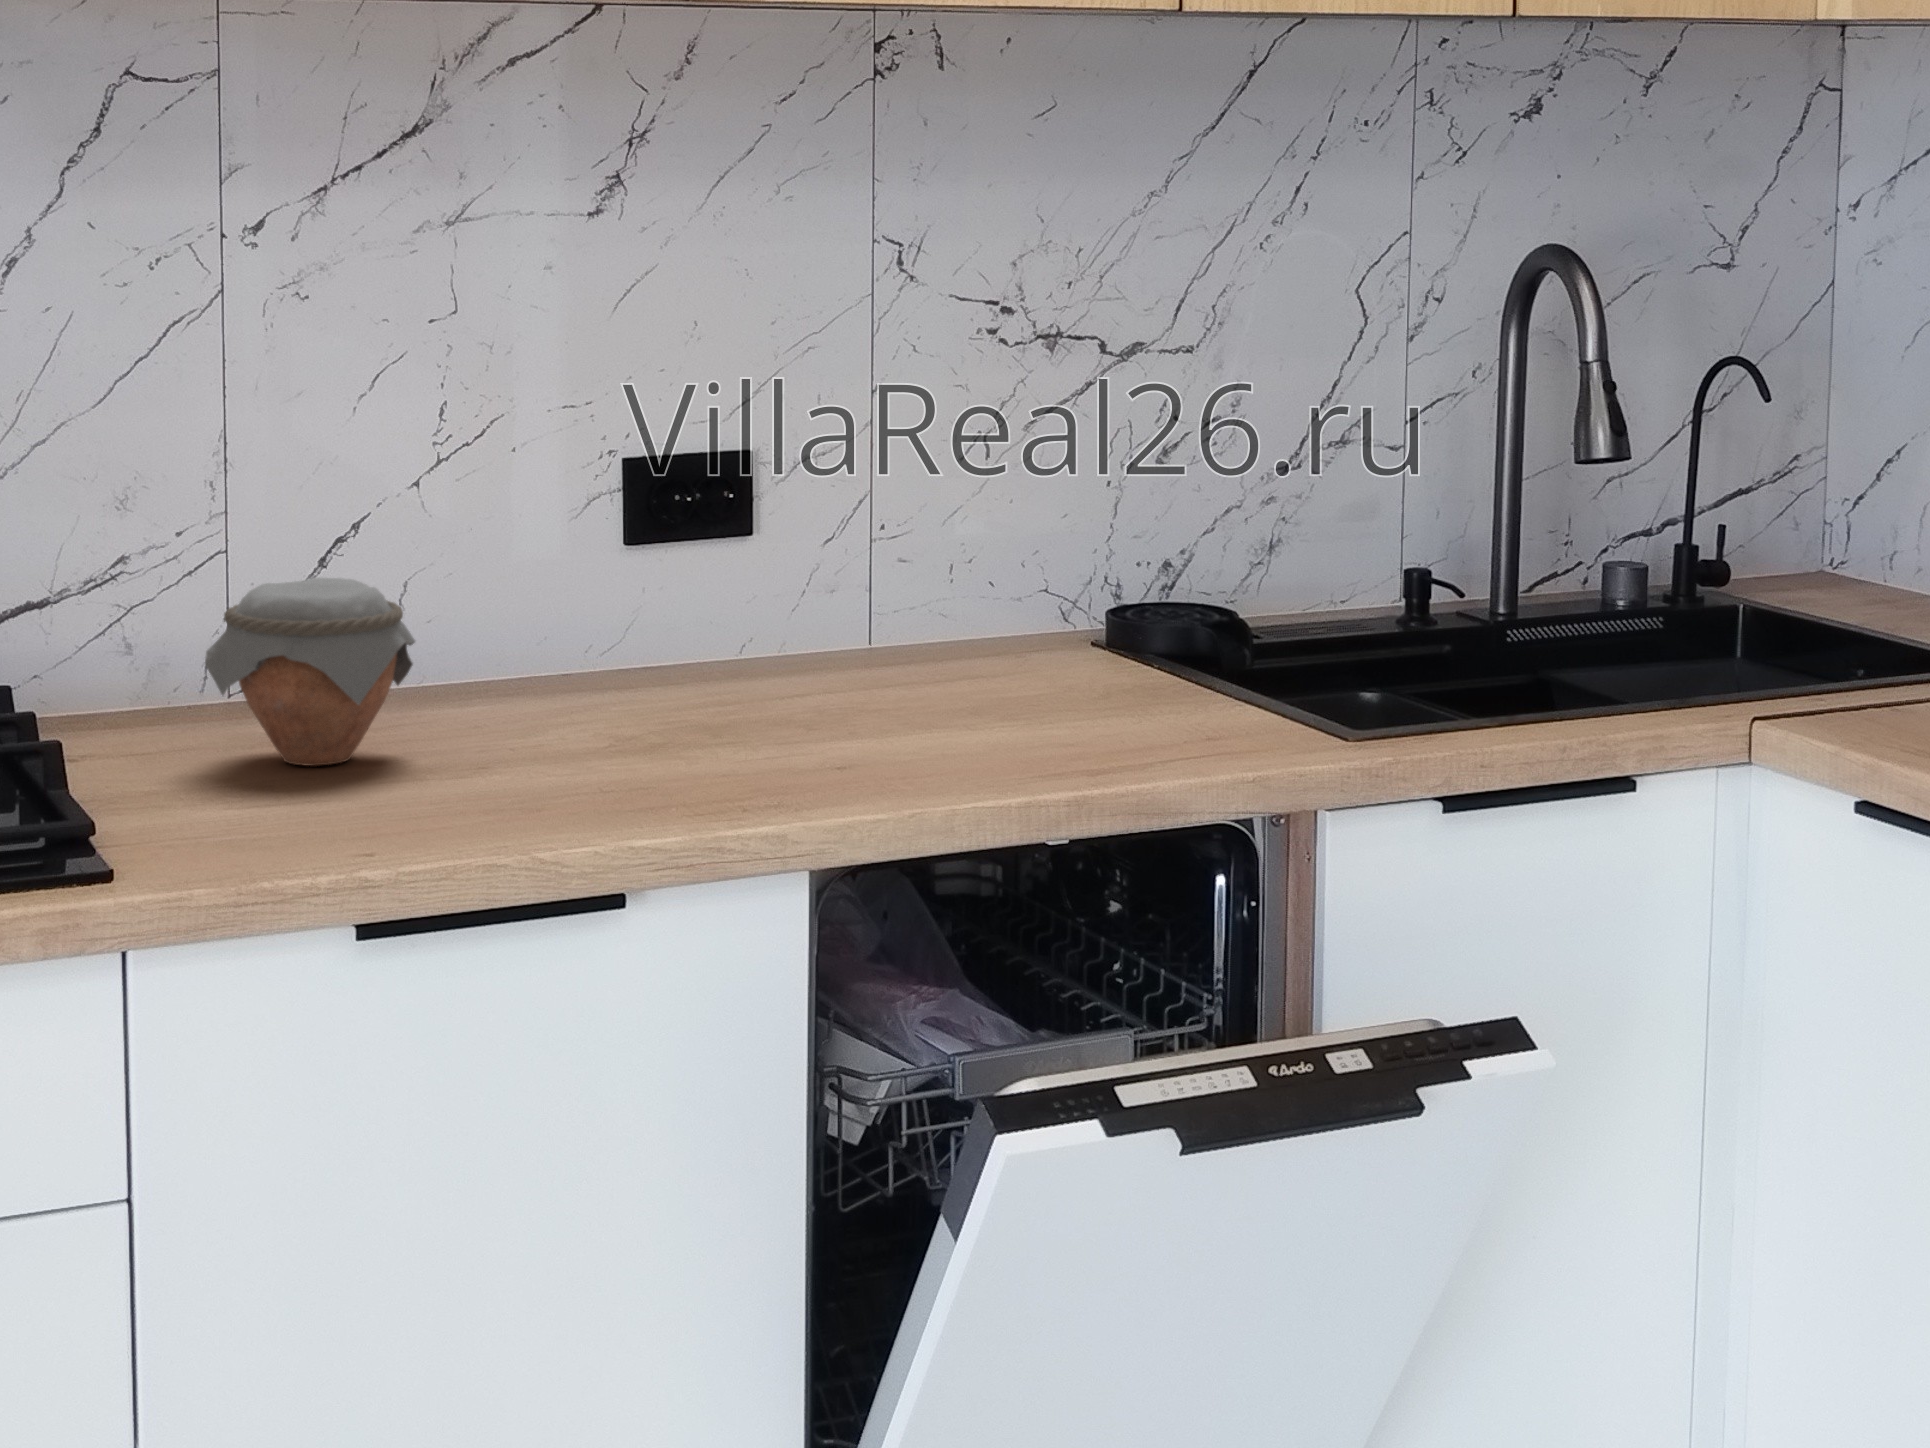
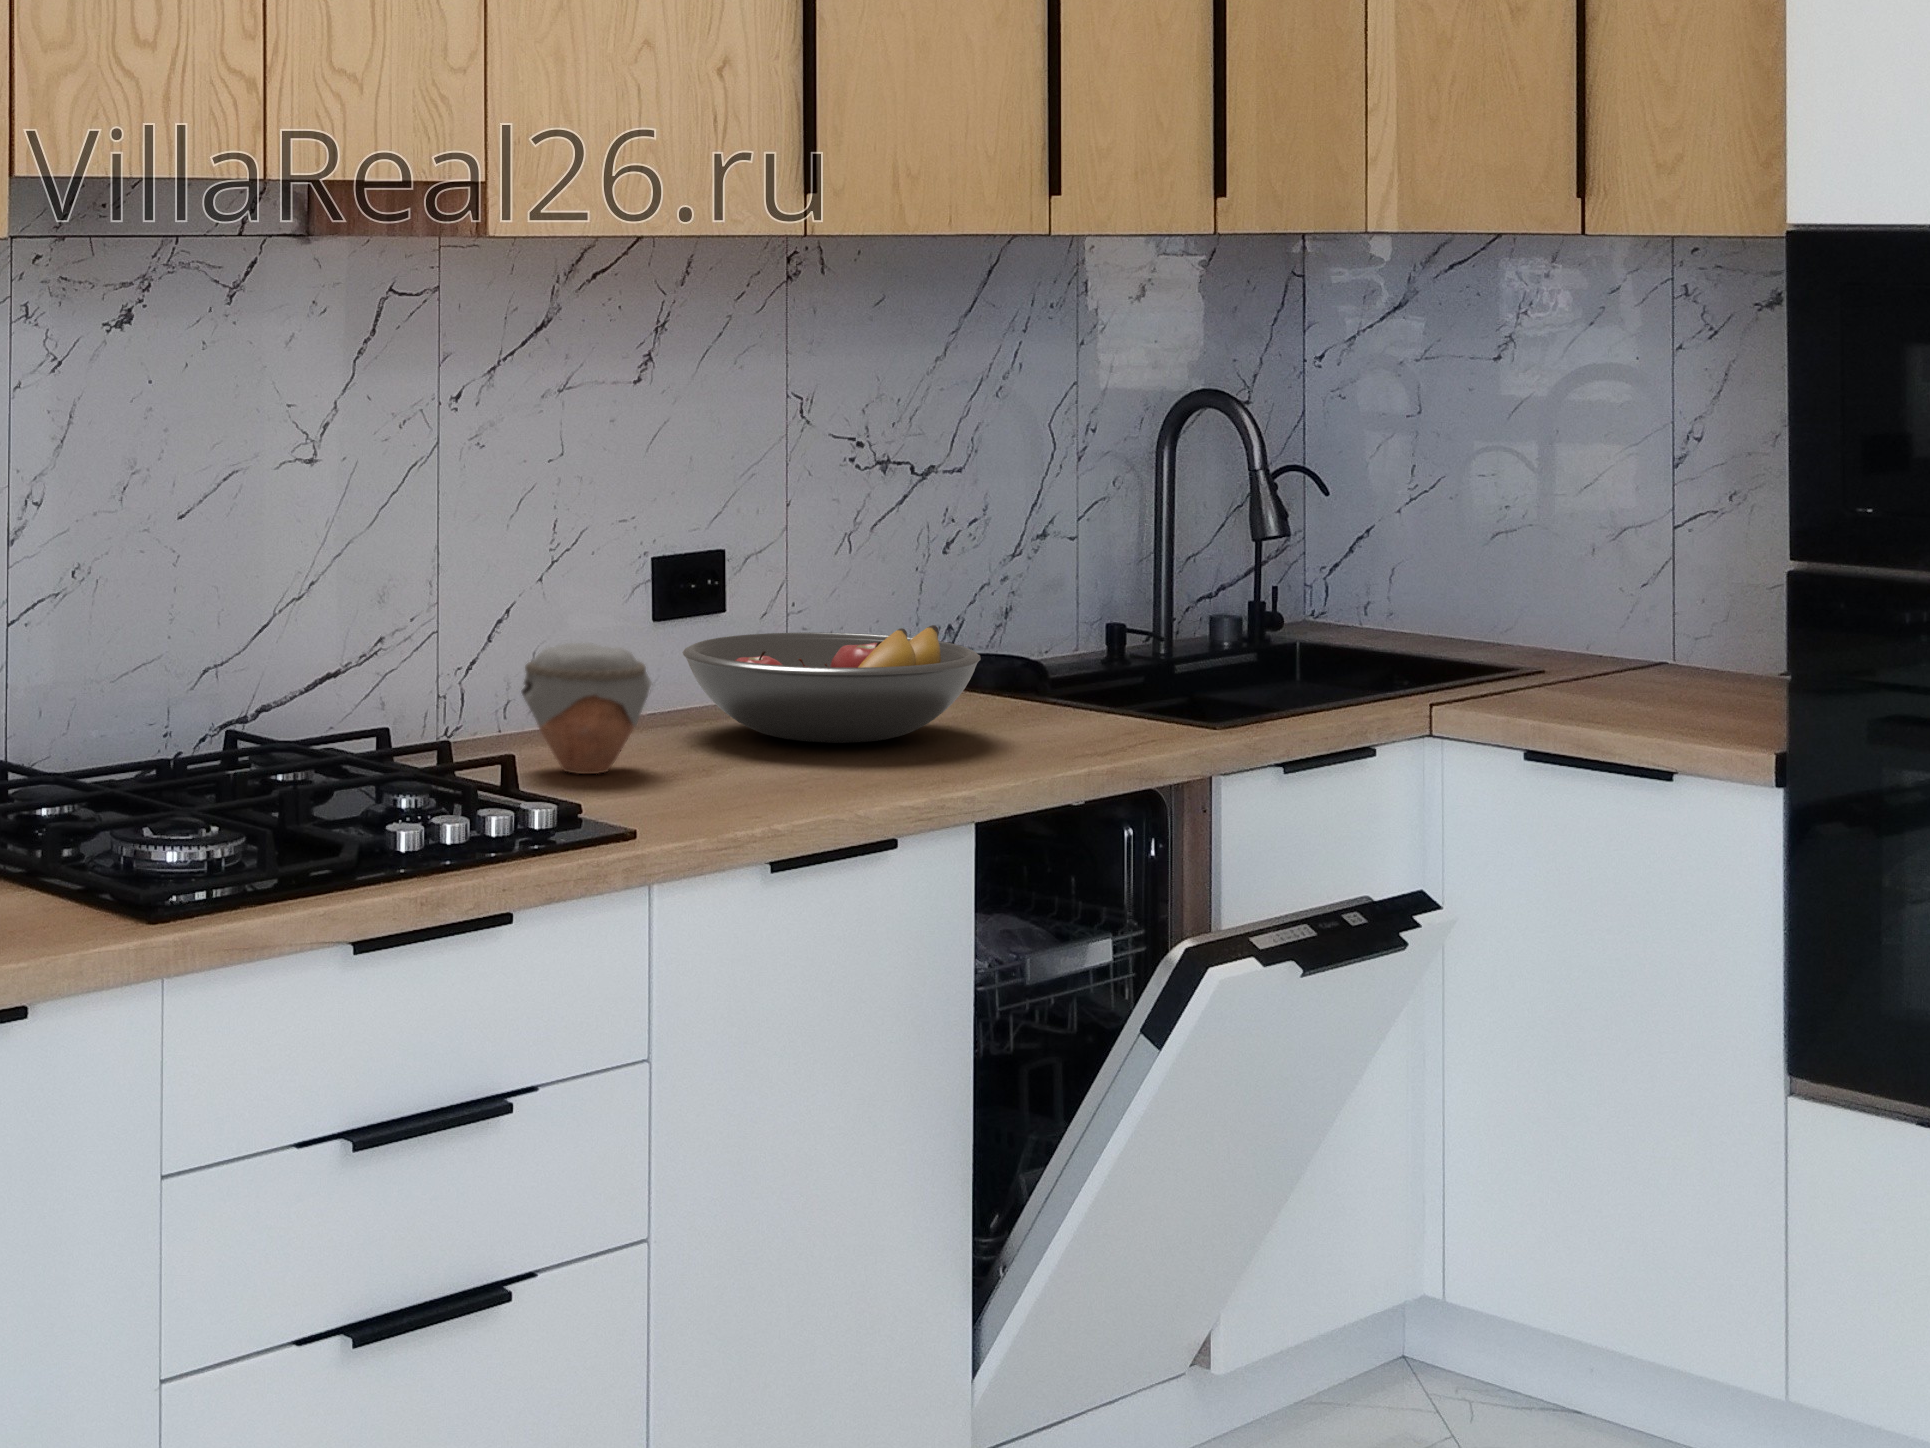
fruit bowl: none [568,571,999,735] -> present [683,625,980,743]

